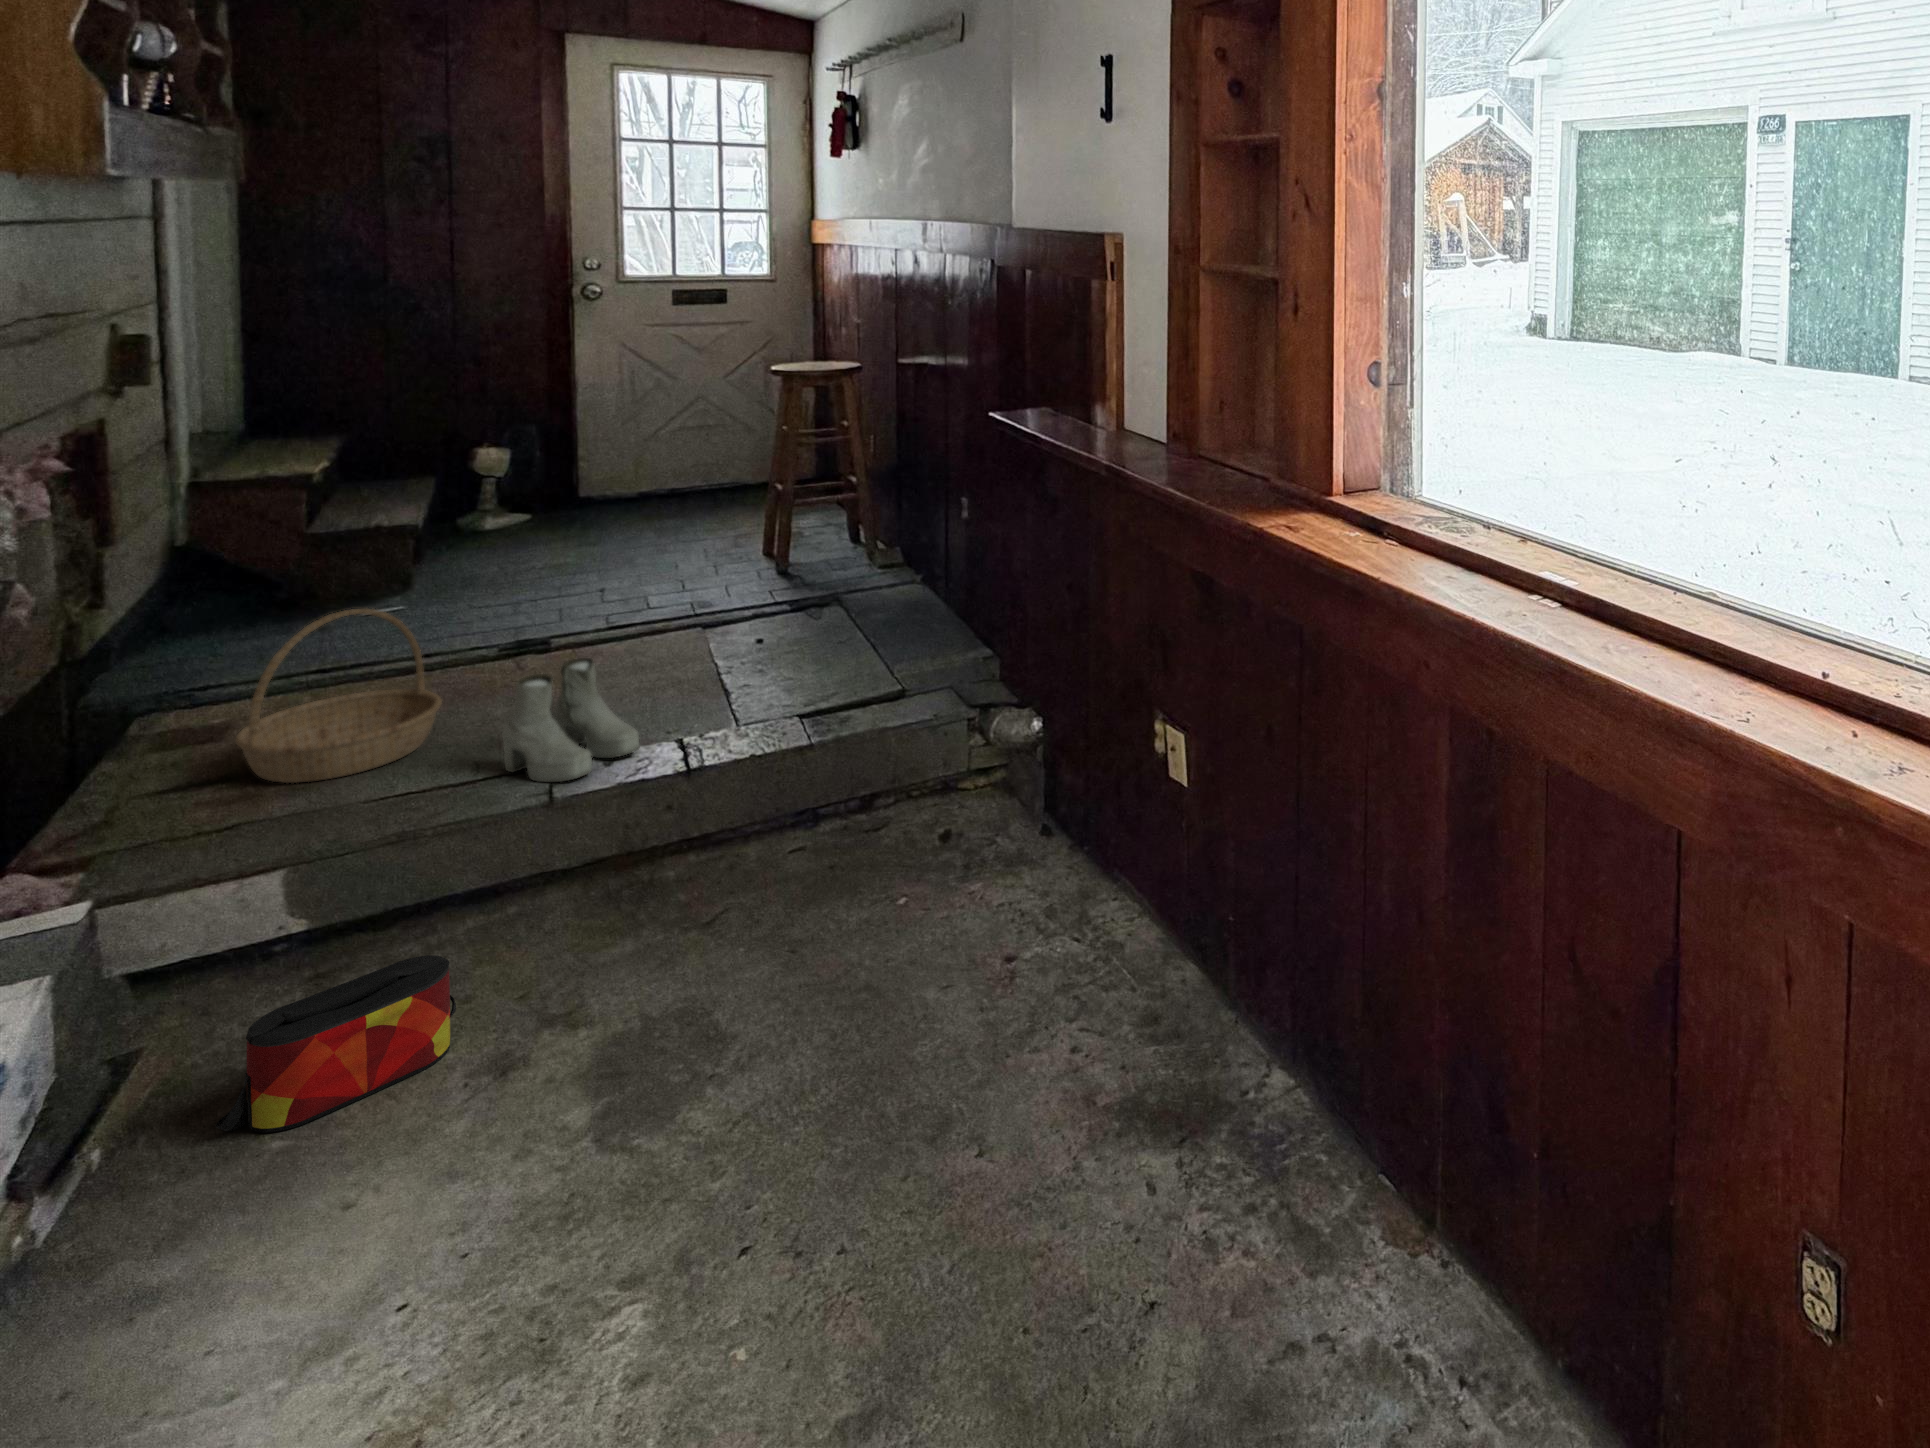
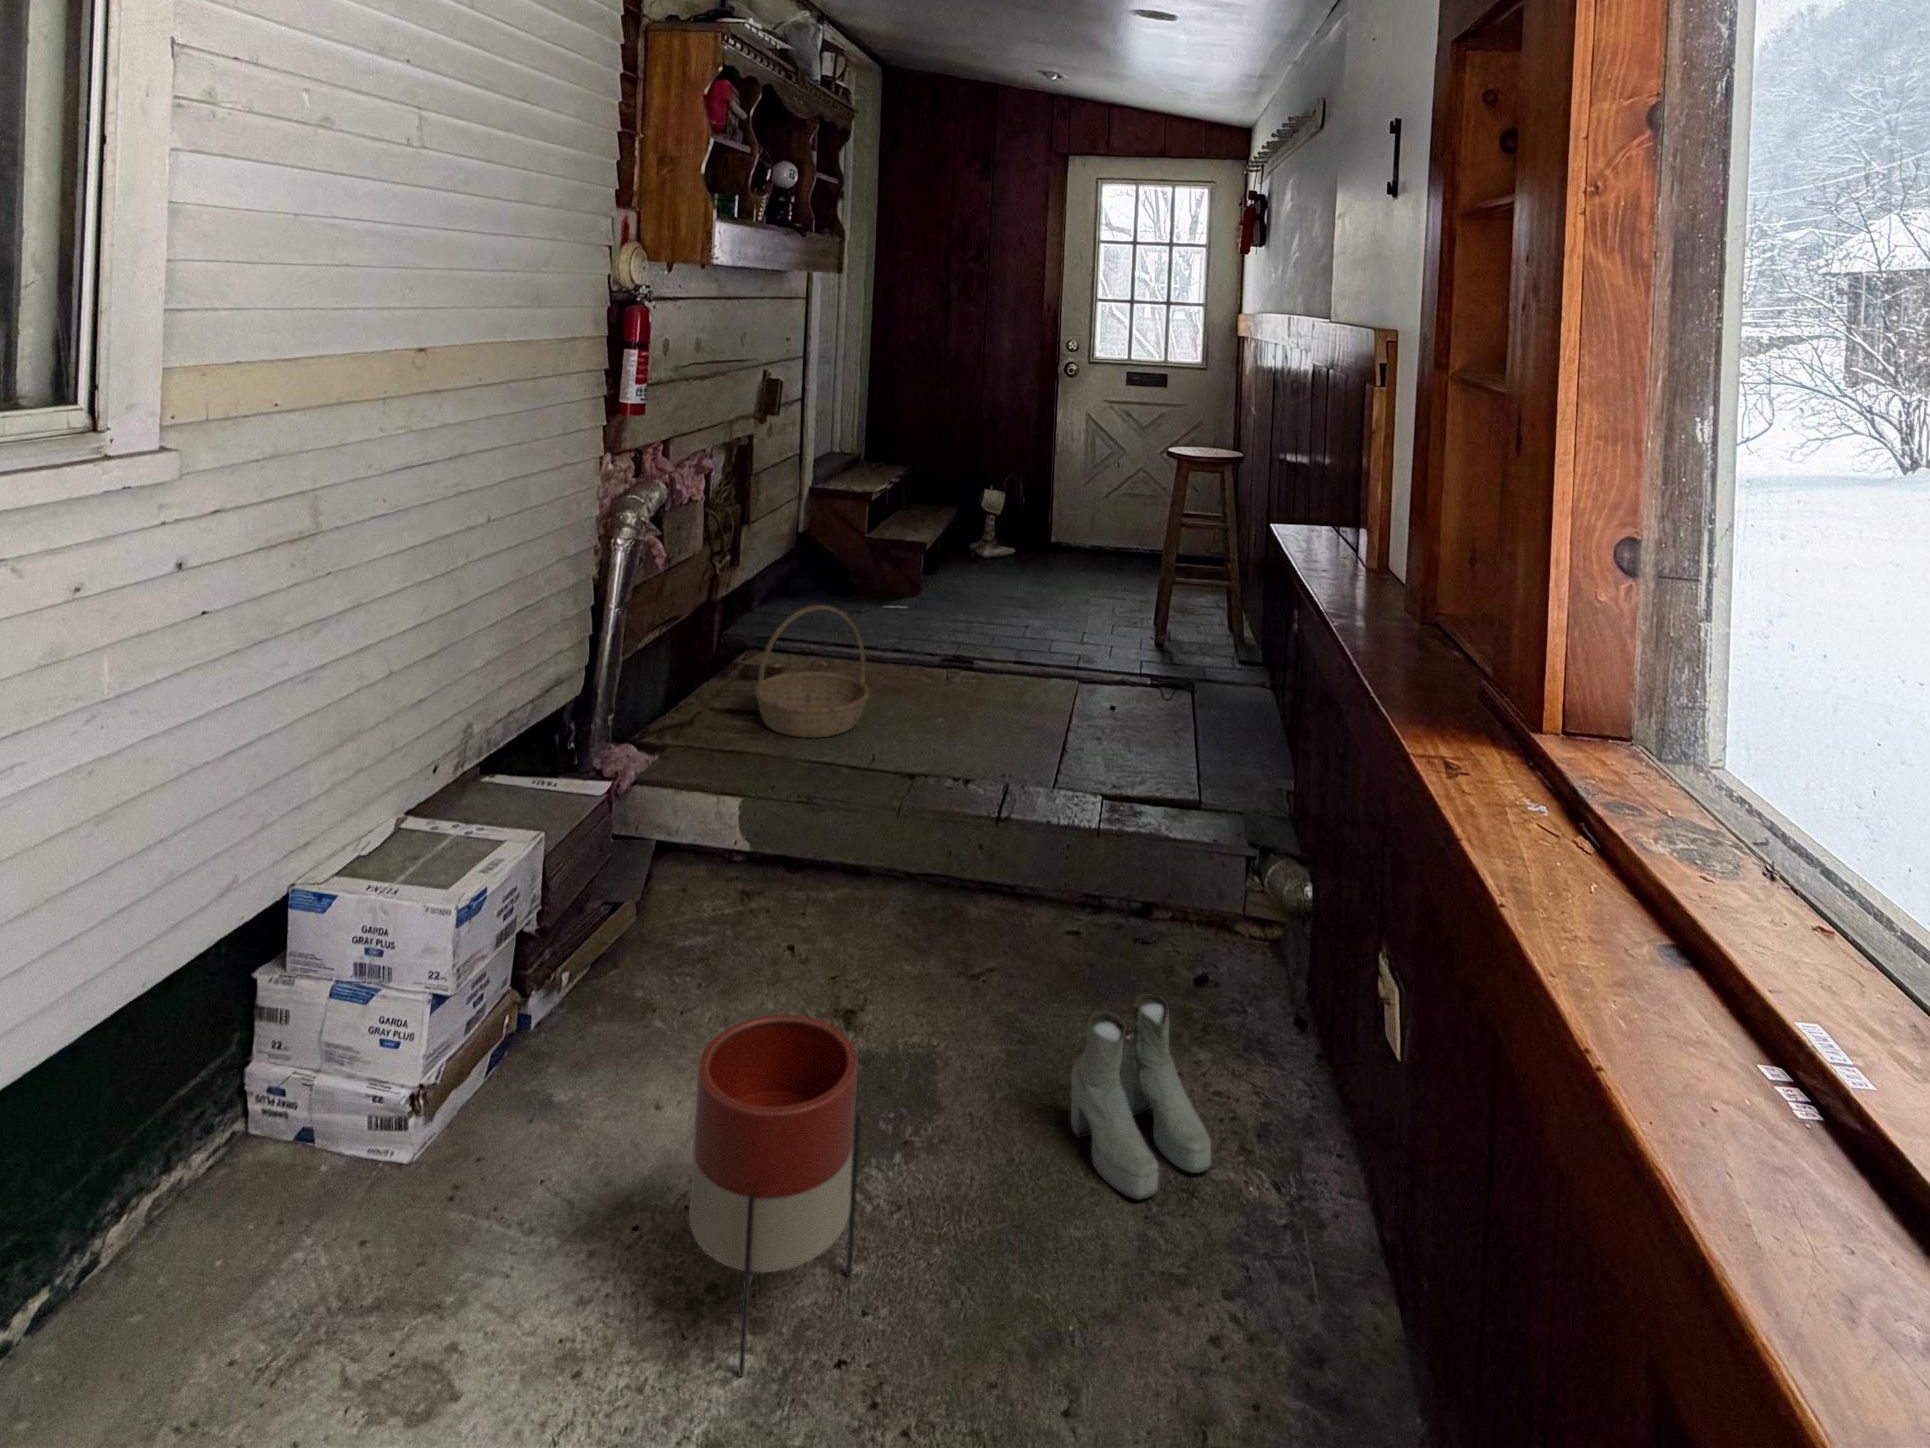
boots: present [502,658,639,782] -> present [1071,994,1211,1199]
bag: present [216,955,456,1133] -> none [637,910,784,1017]
planter: none [517,971,728,1326] -> present [689,1014,861,1377]

